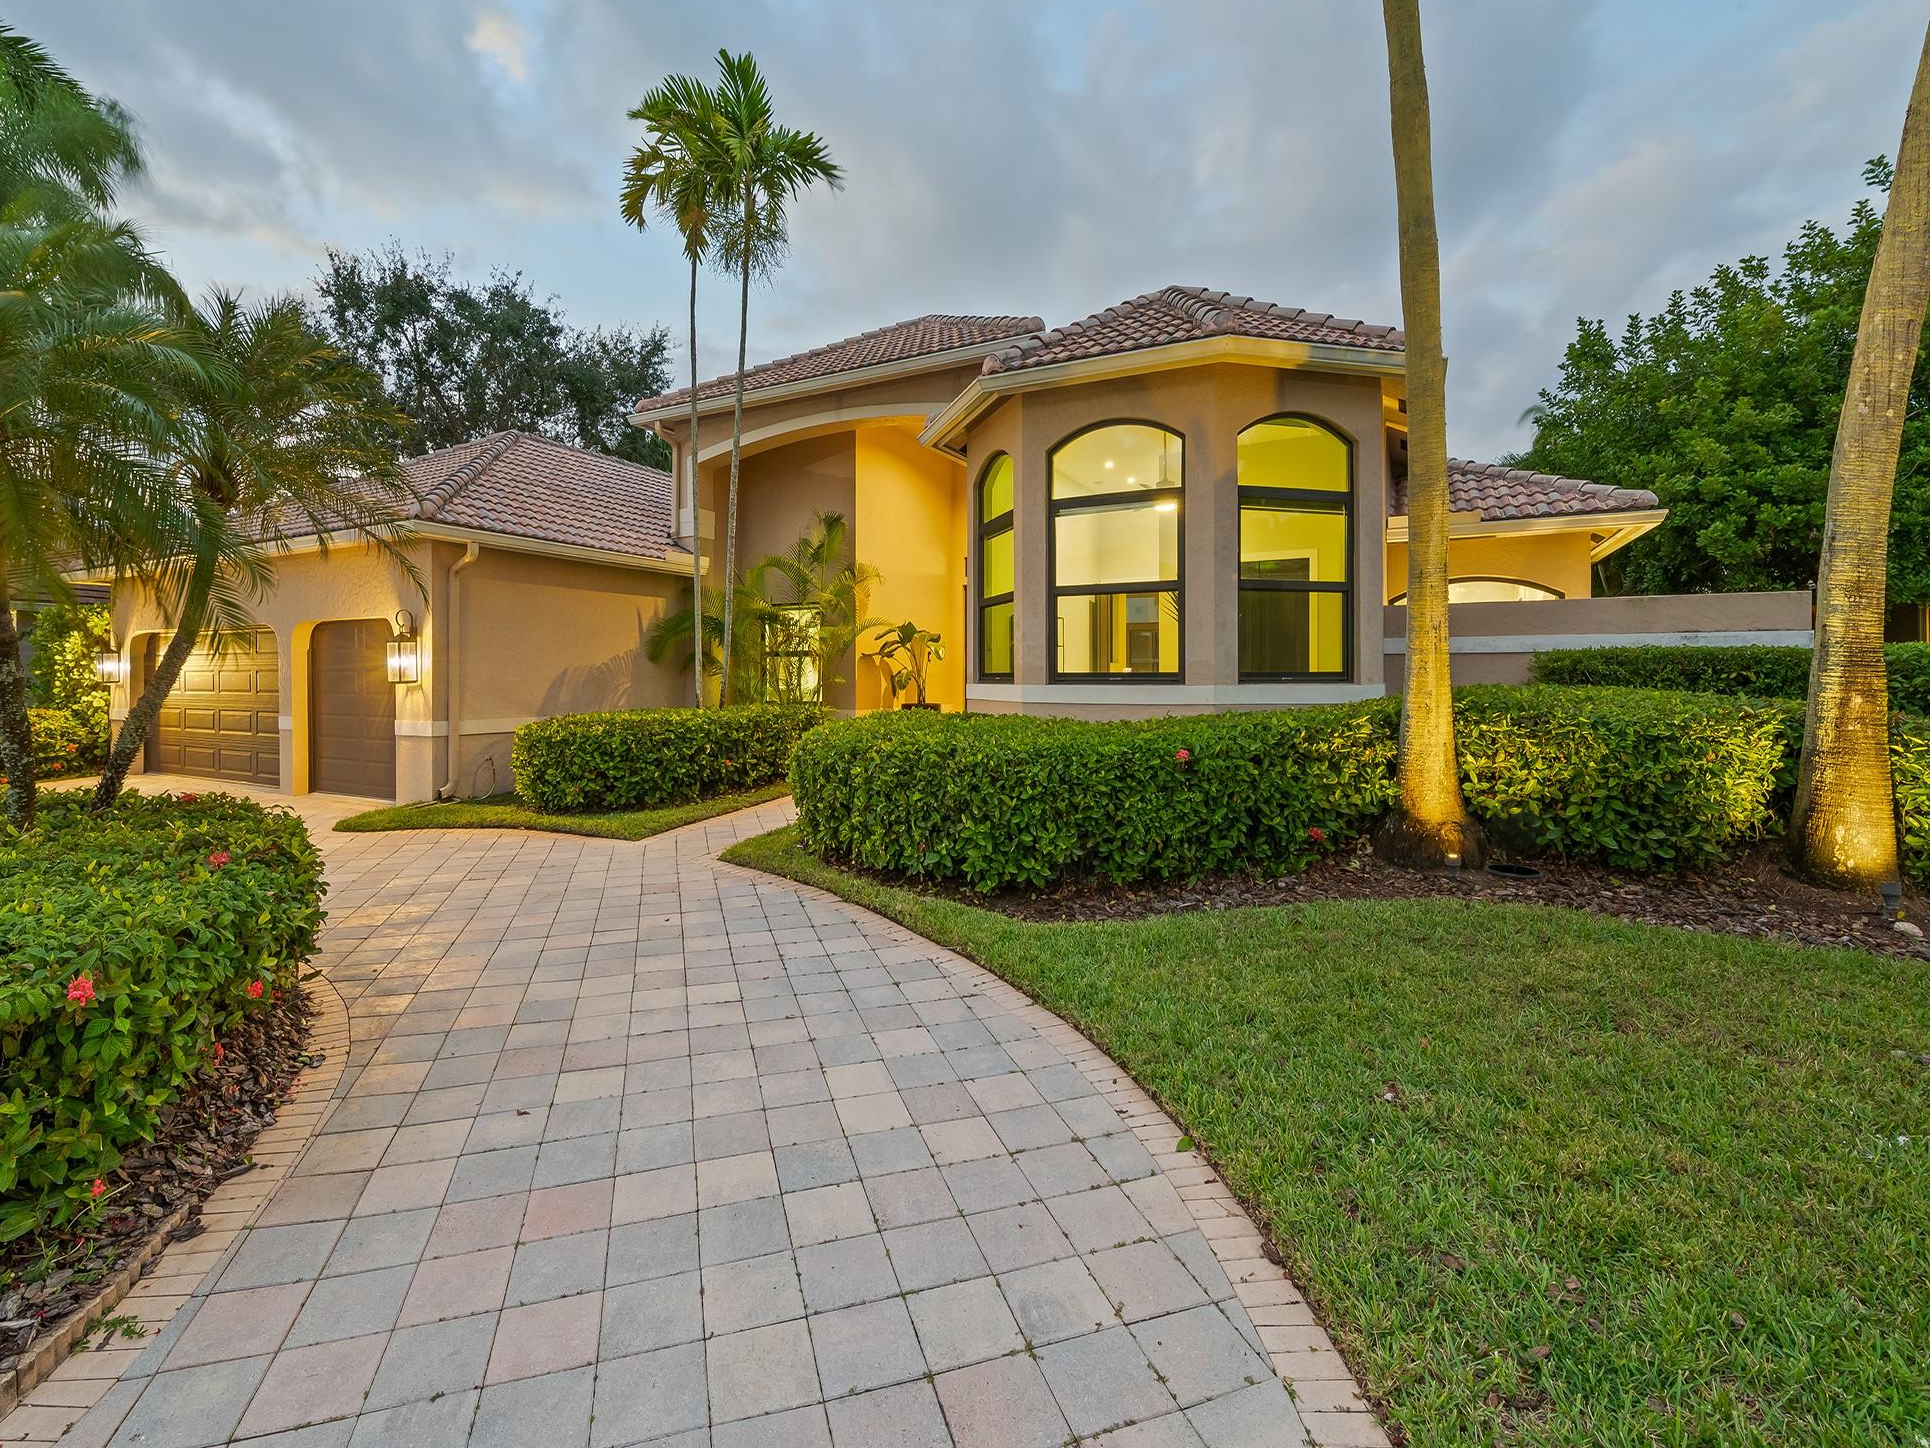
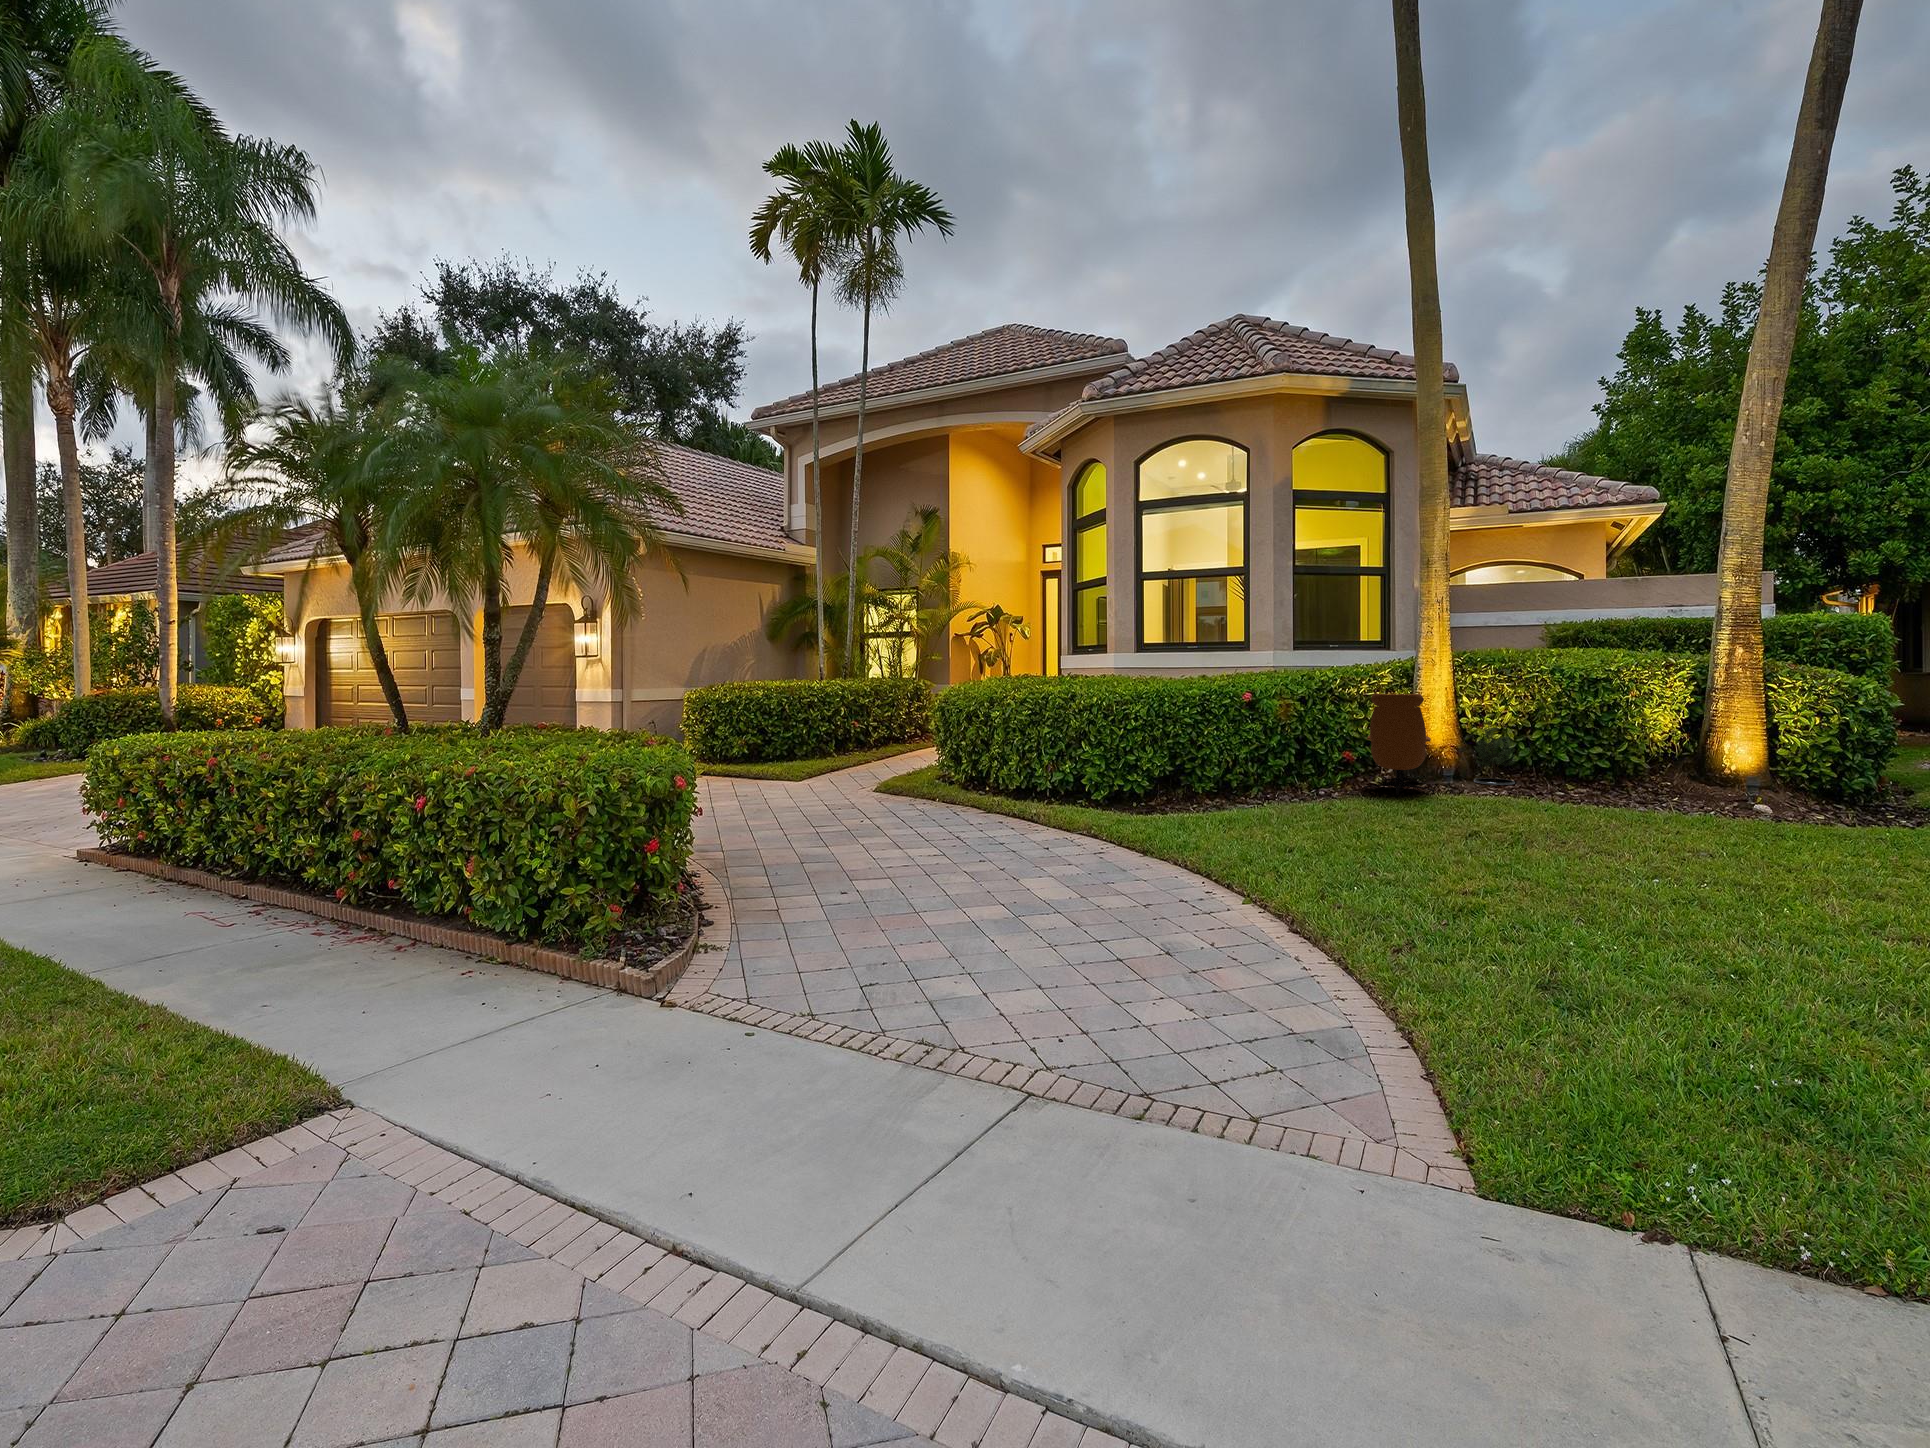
lounge chair: none [1344,758,1443,902] -> present [1365,694,1434,795]

